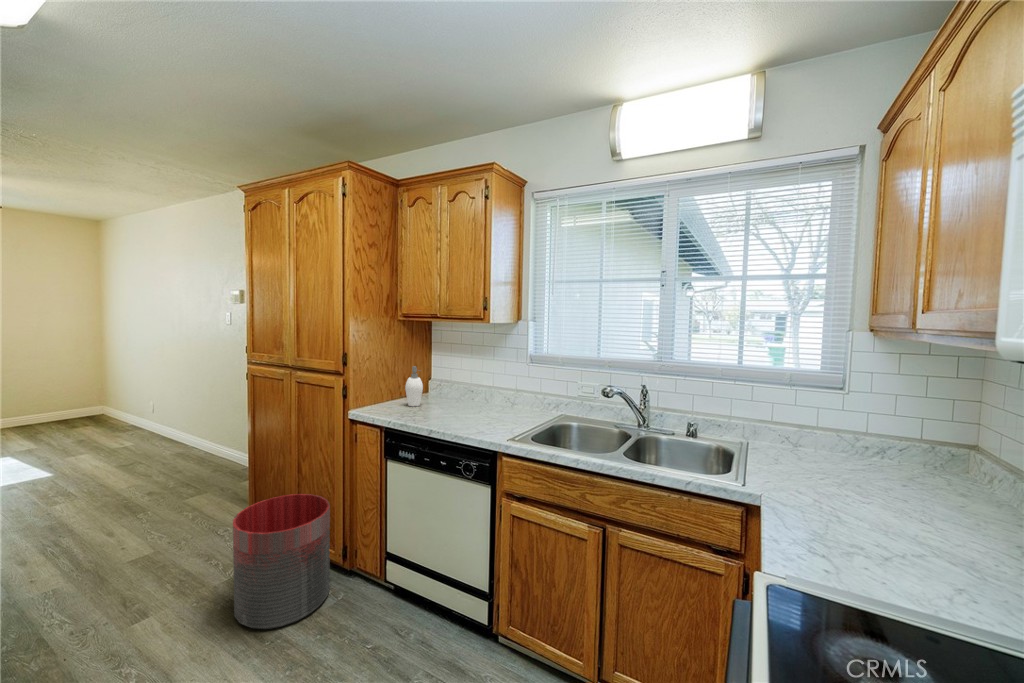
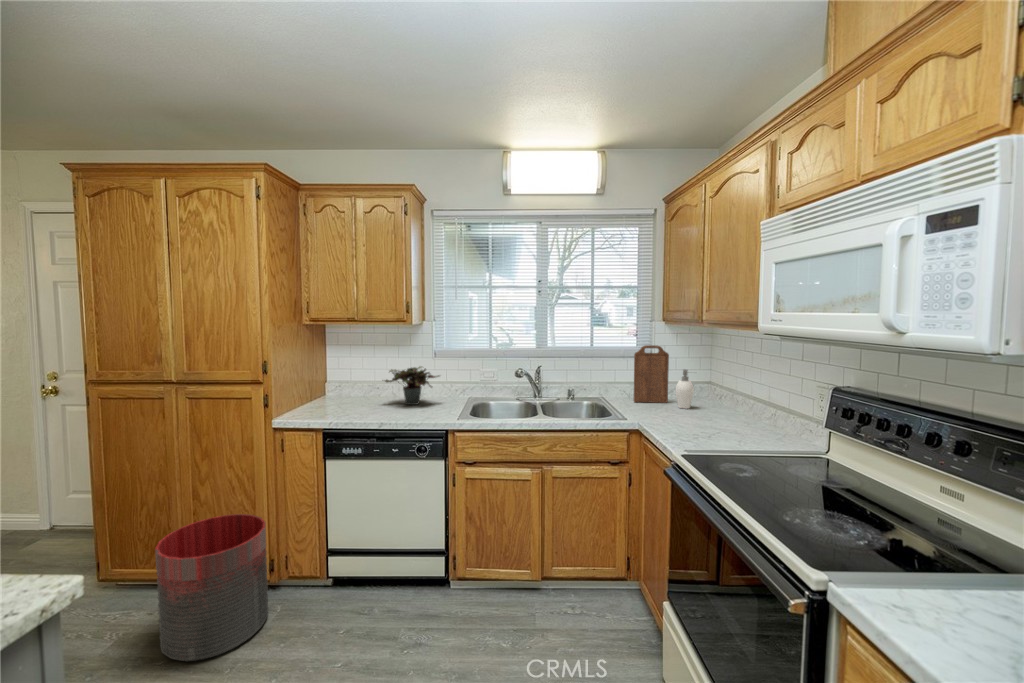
soap dispenser: present [405,366,423,406] -> present [676,369,694,409]
cutting board: none [791,366,864,465] -> present [633,345,669,403]
potted plant: none [462,371,524,414] -> present [385,366,439,405]

